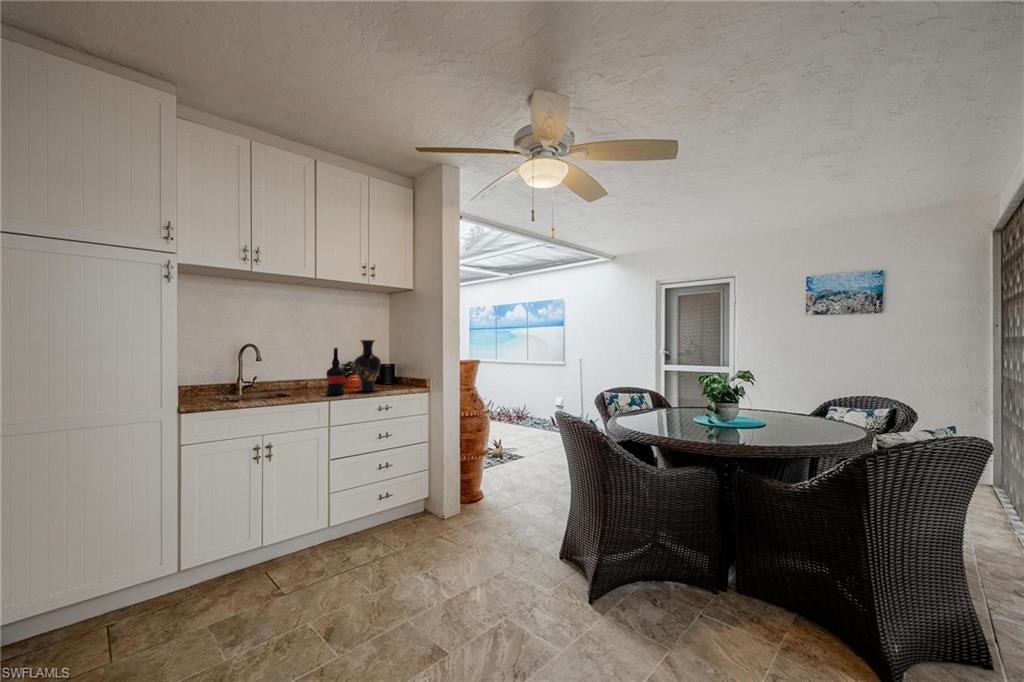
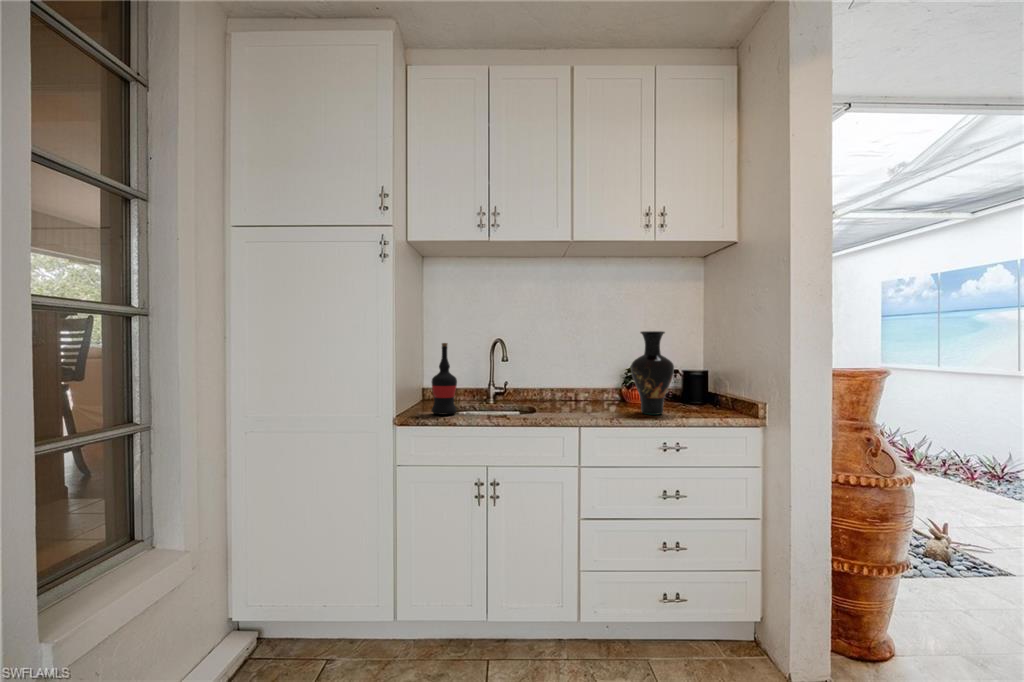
wine bottle: present [327,348,344,395] -> present [432,343,457,415]

